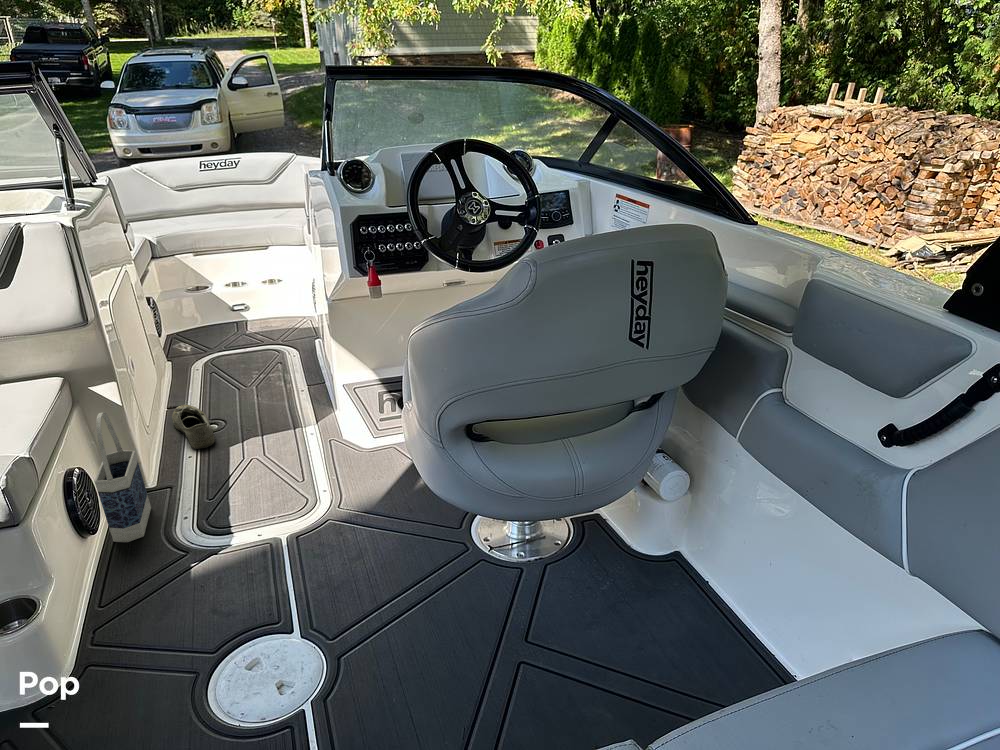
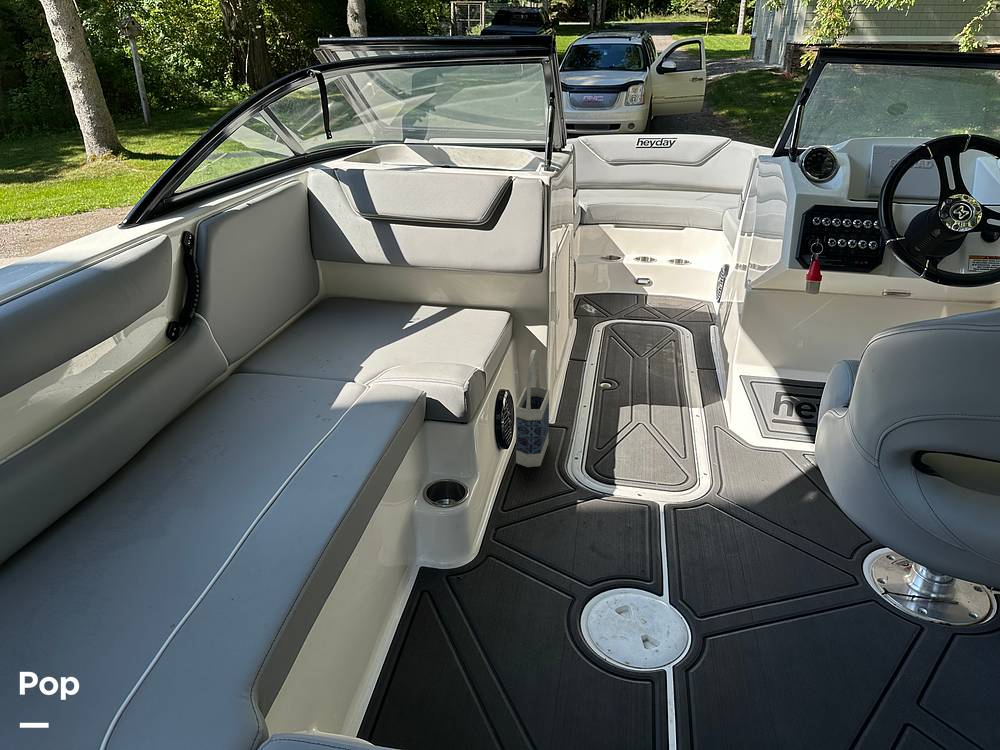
shoe: present [172,405,215,449] -> none [573,360,608,403]

